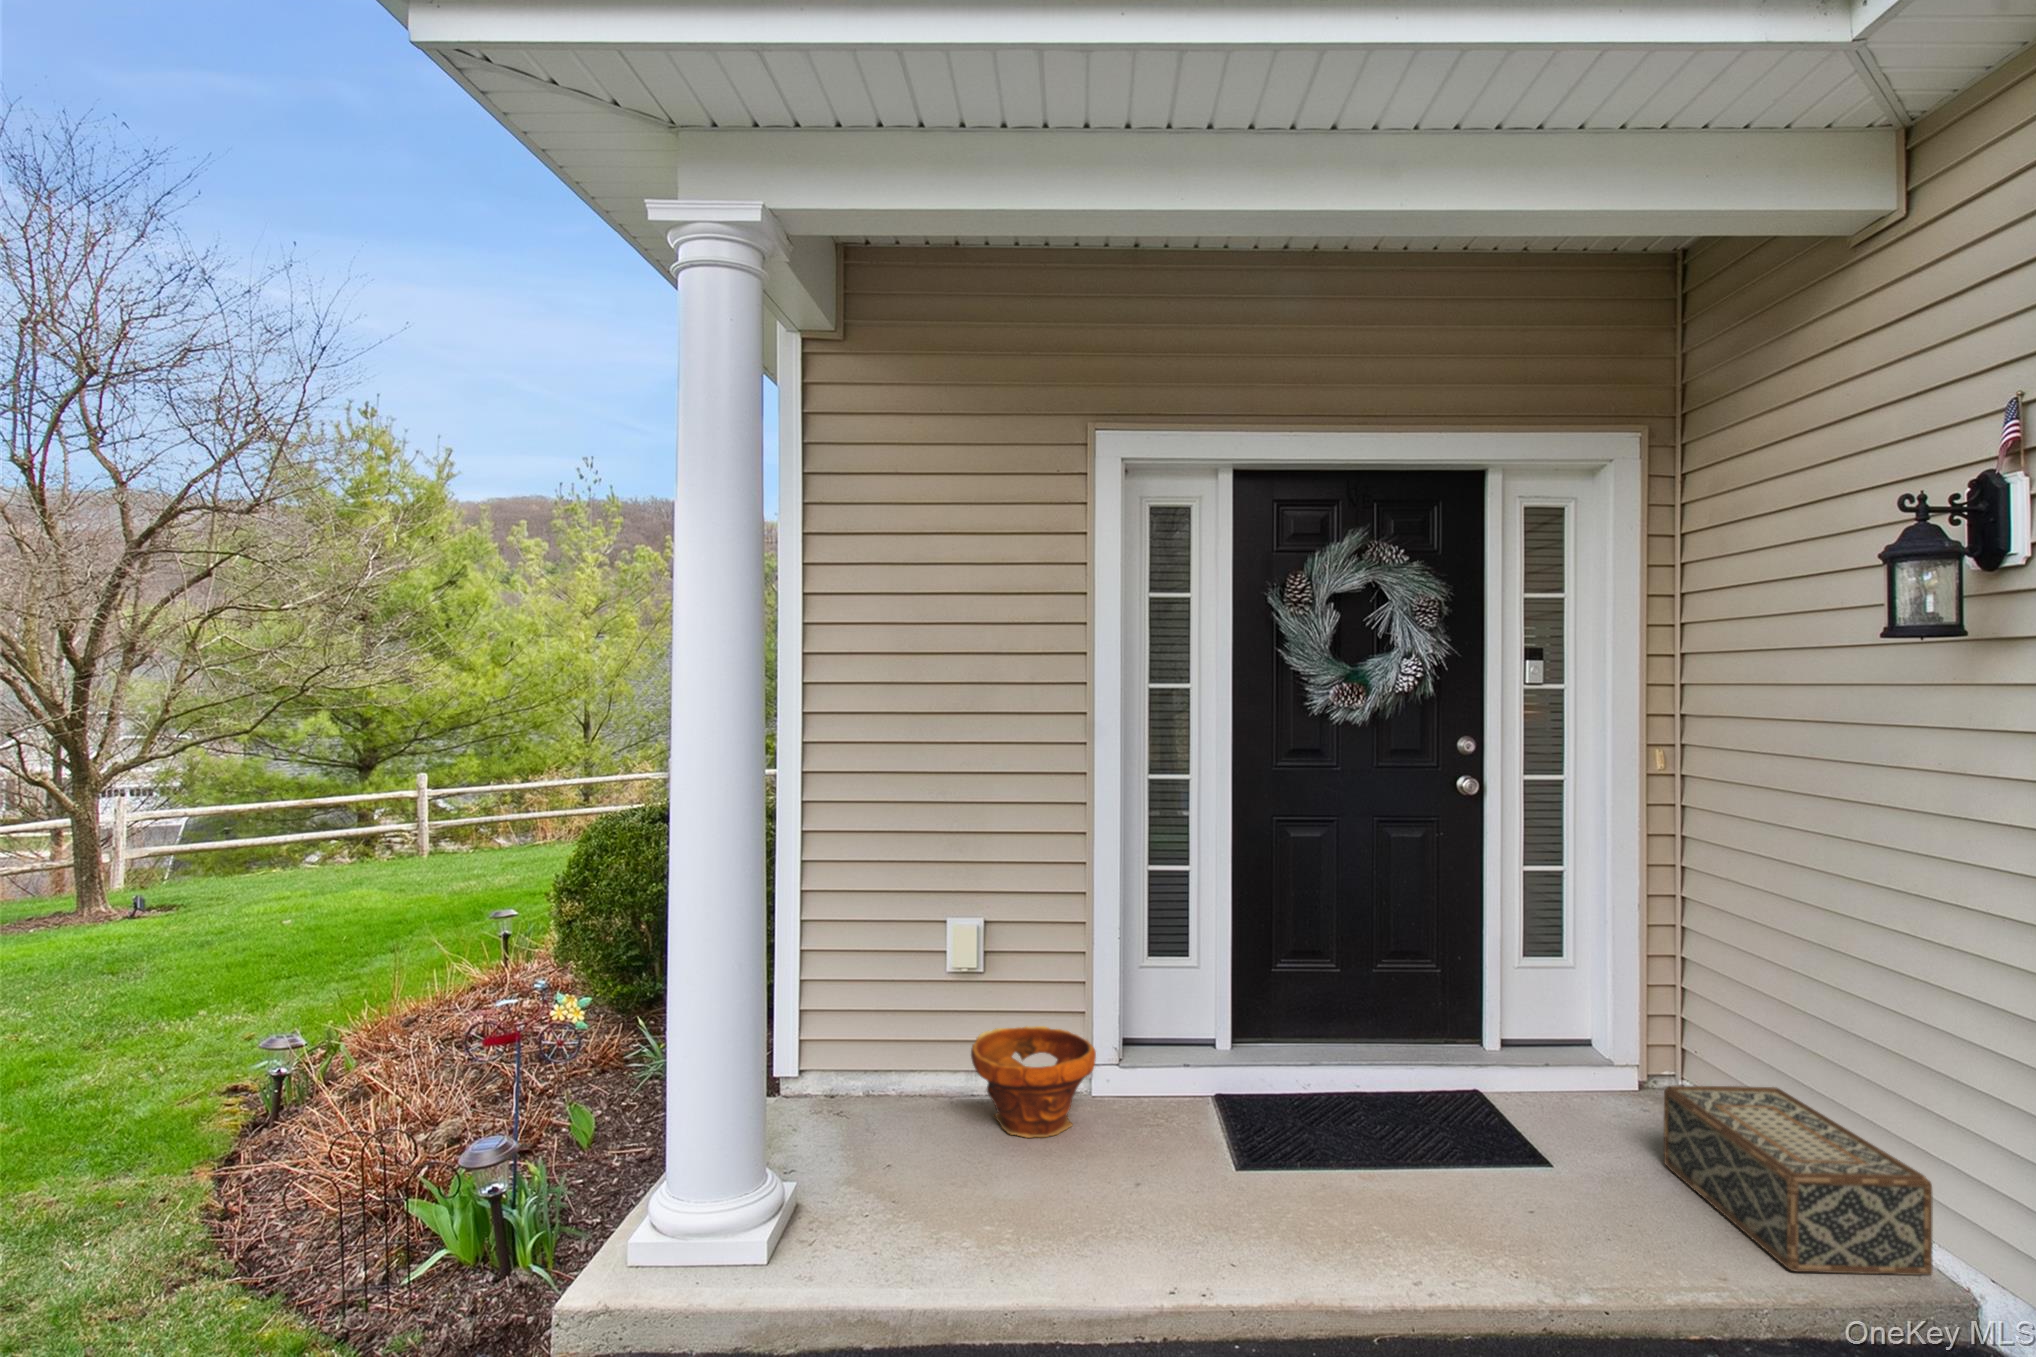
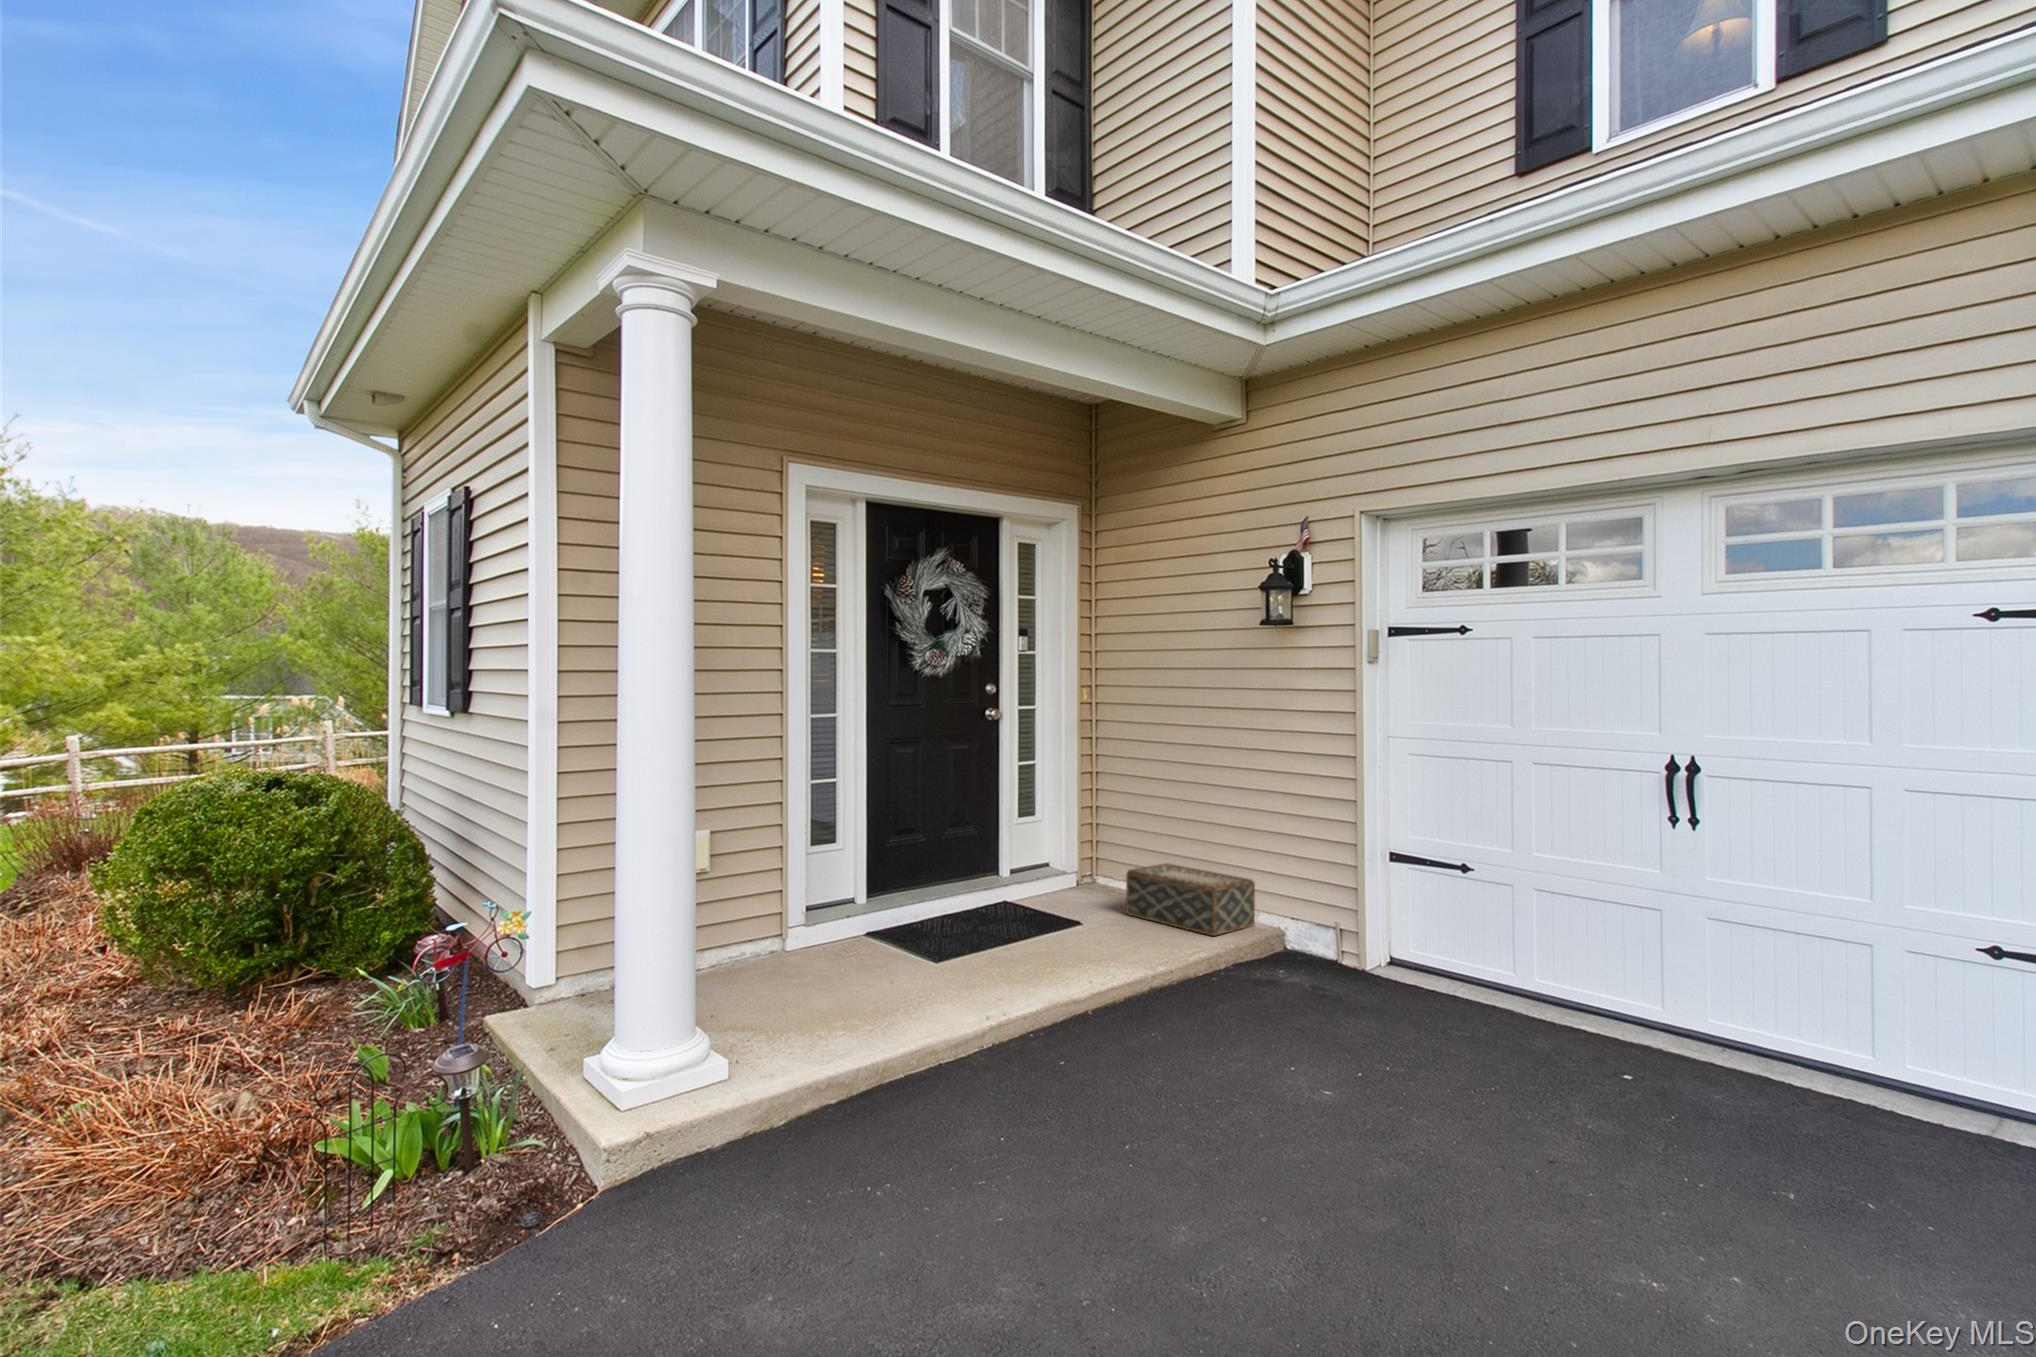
planter: present [971,1026,1096,1138] -> none [729,905,829,982]

